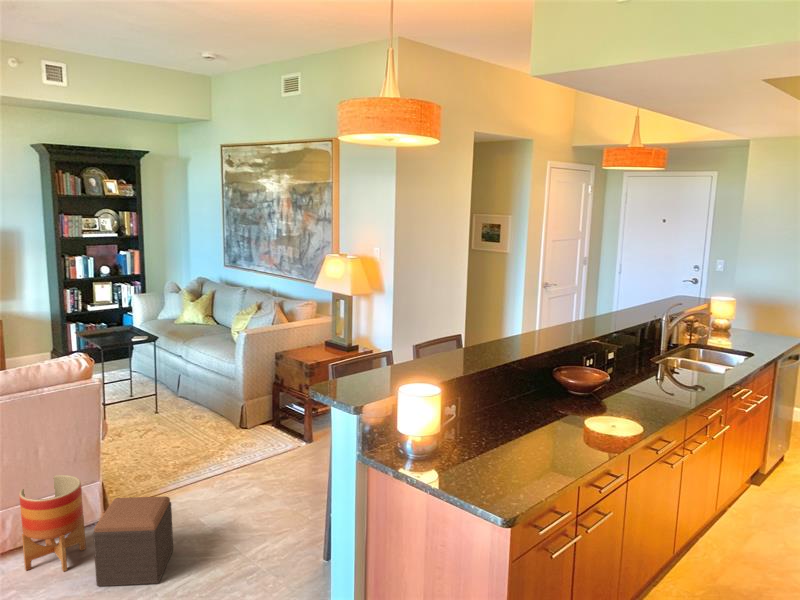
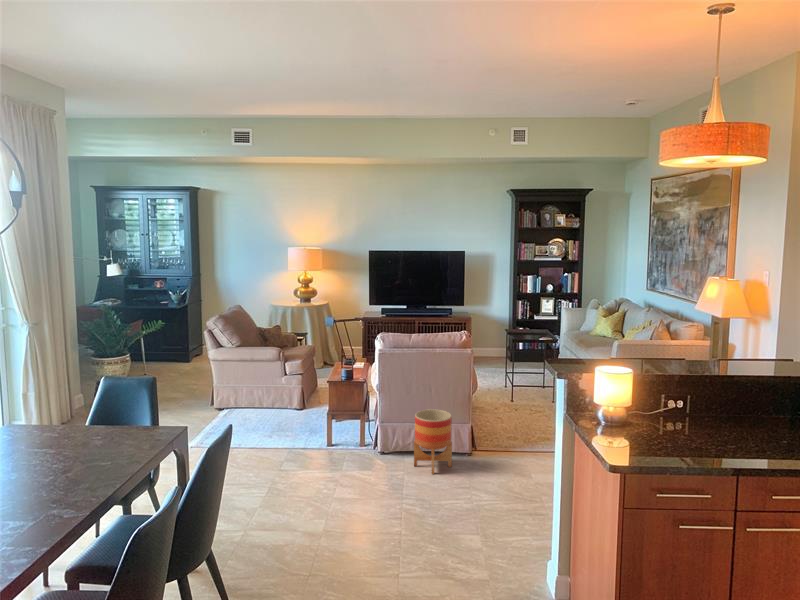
footstool: present [93,496,173,586] -> none [443,434,502,501]

